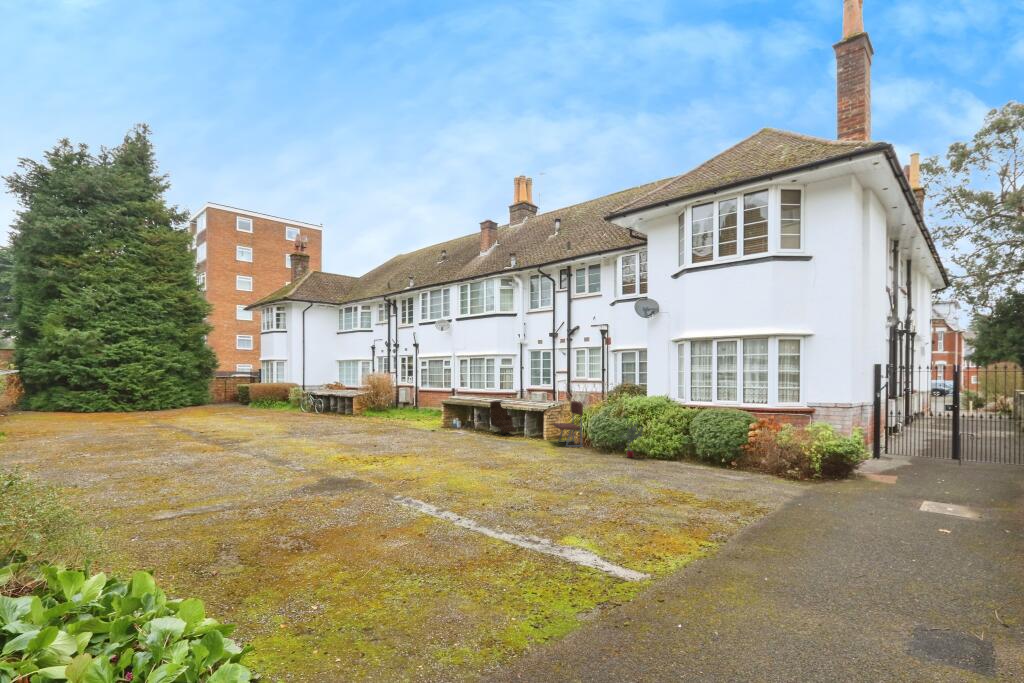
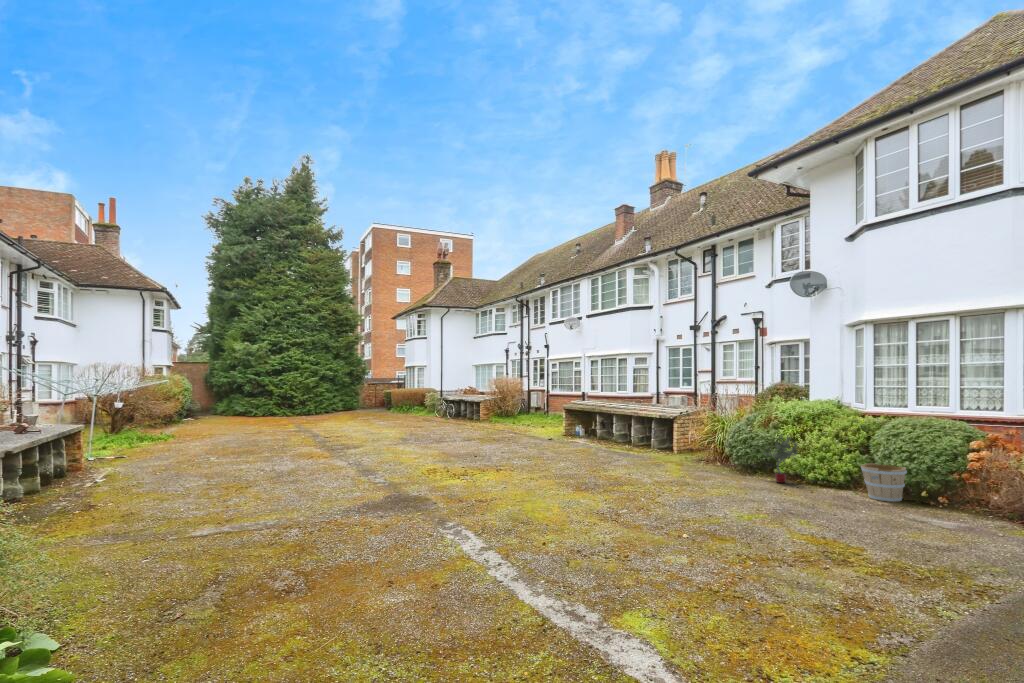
lounge chair: present [488,401,516,436] -> none [609,406,641,449]
bench: present [553,401,583,447] -> none [683,407,720,465]
wooden bucket: none [684,441,713,467] -> present [861,463,907,502]

